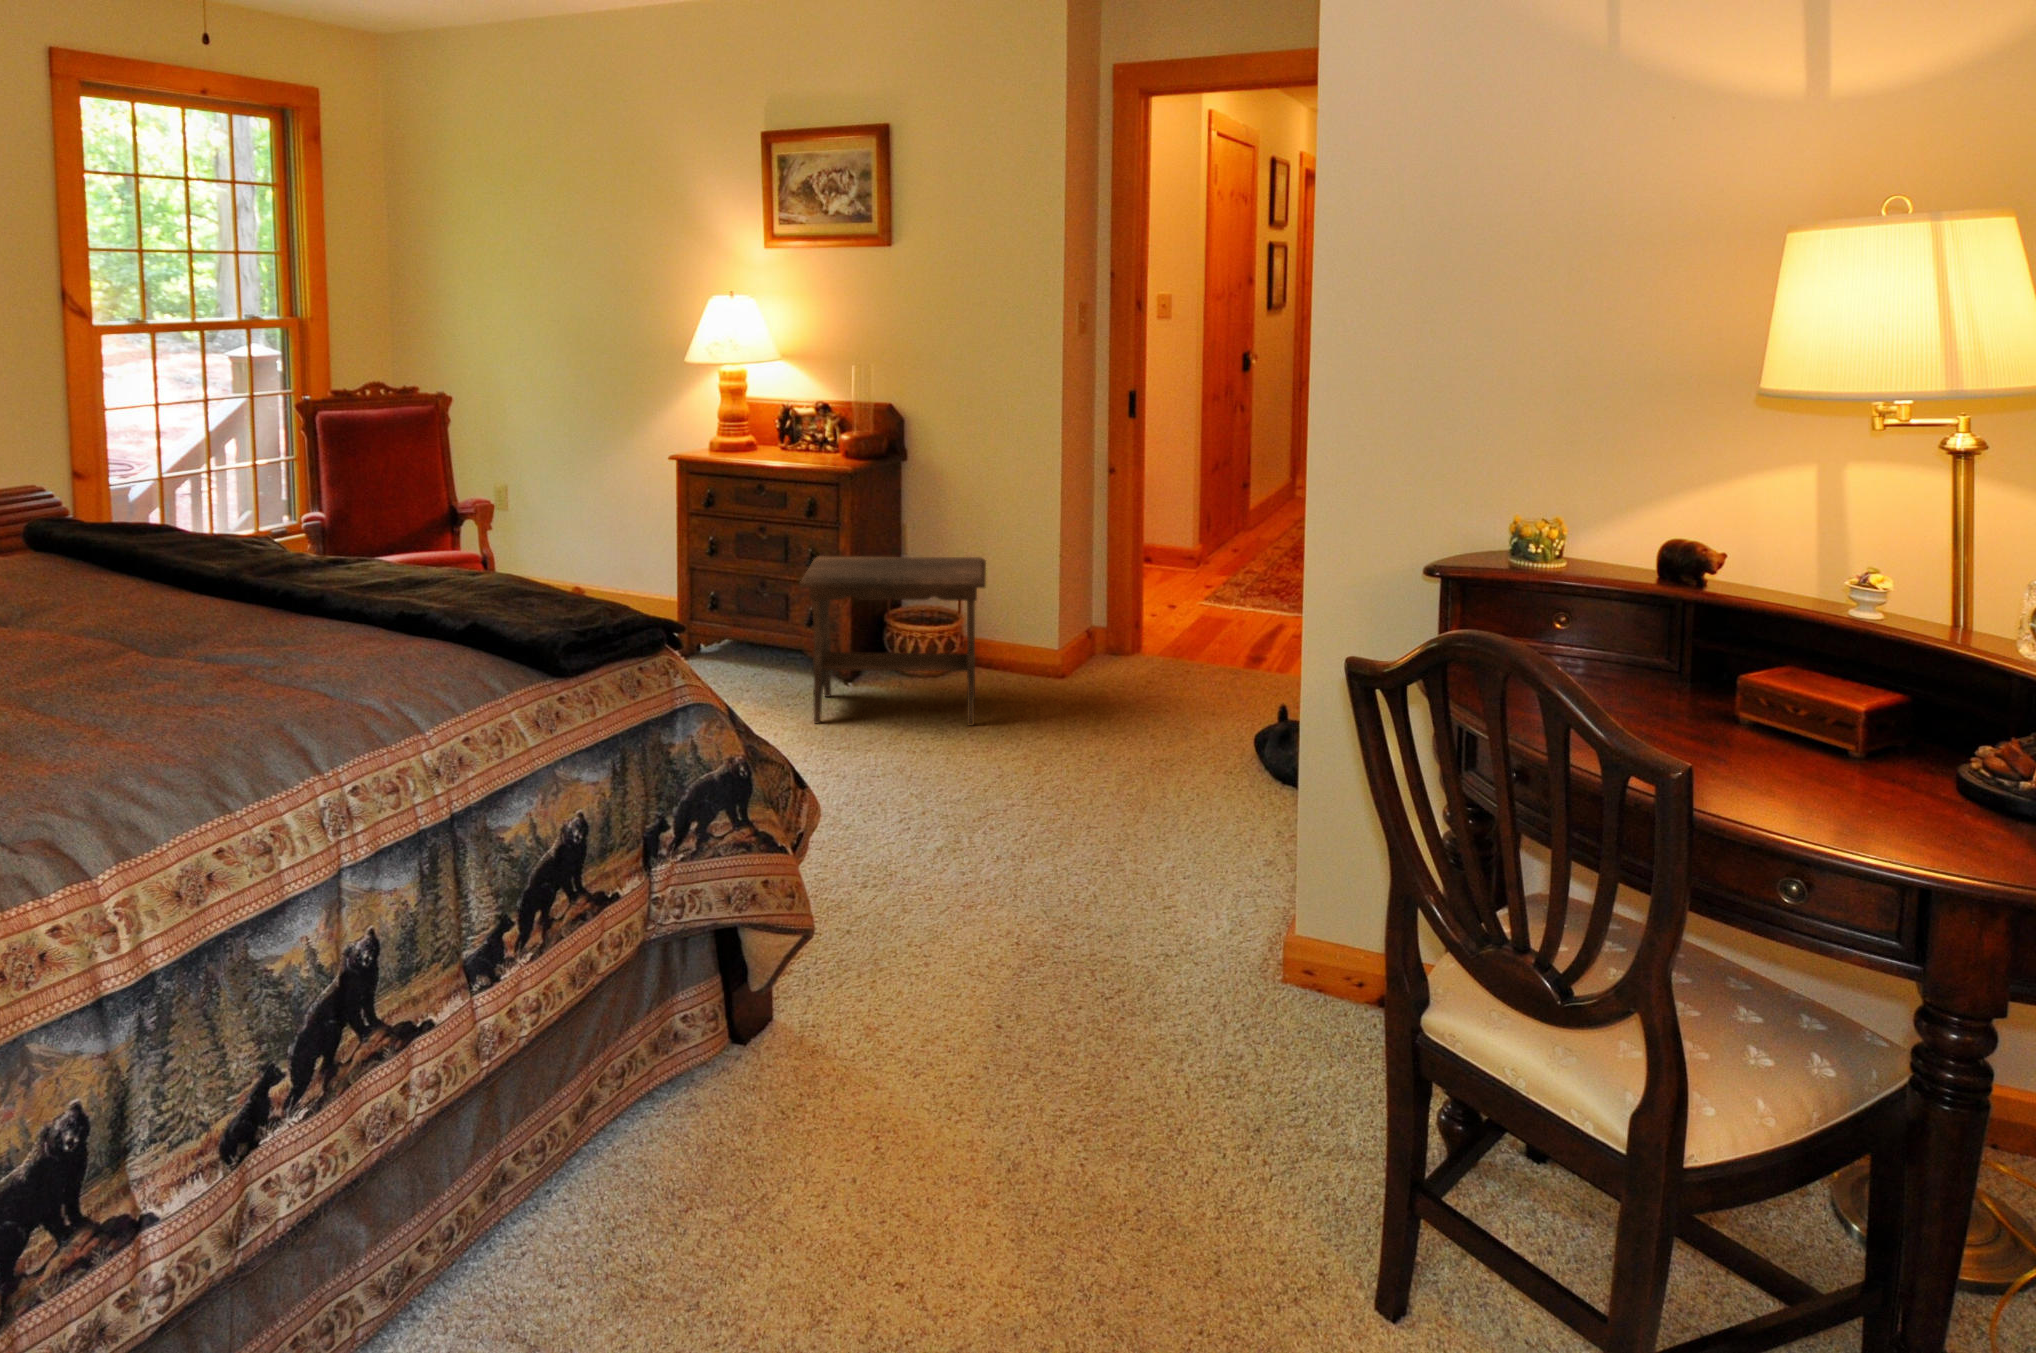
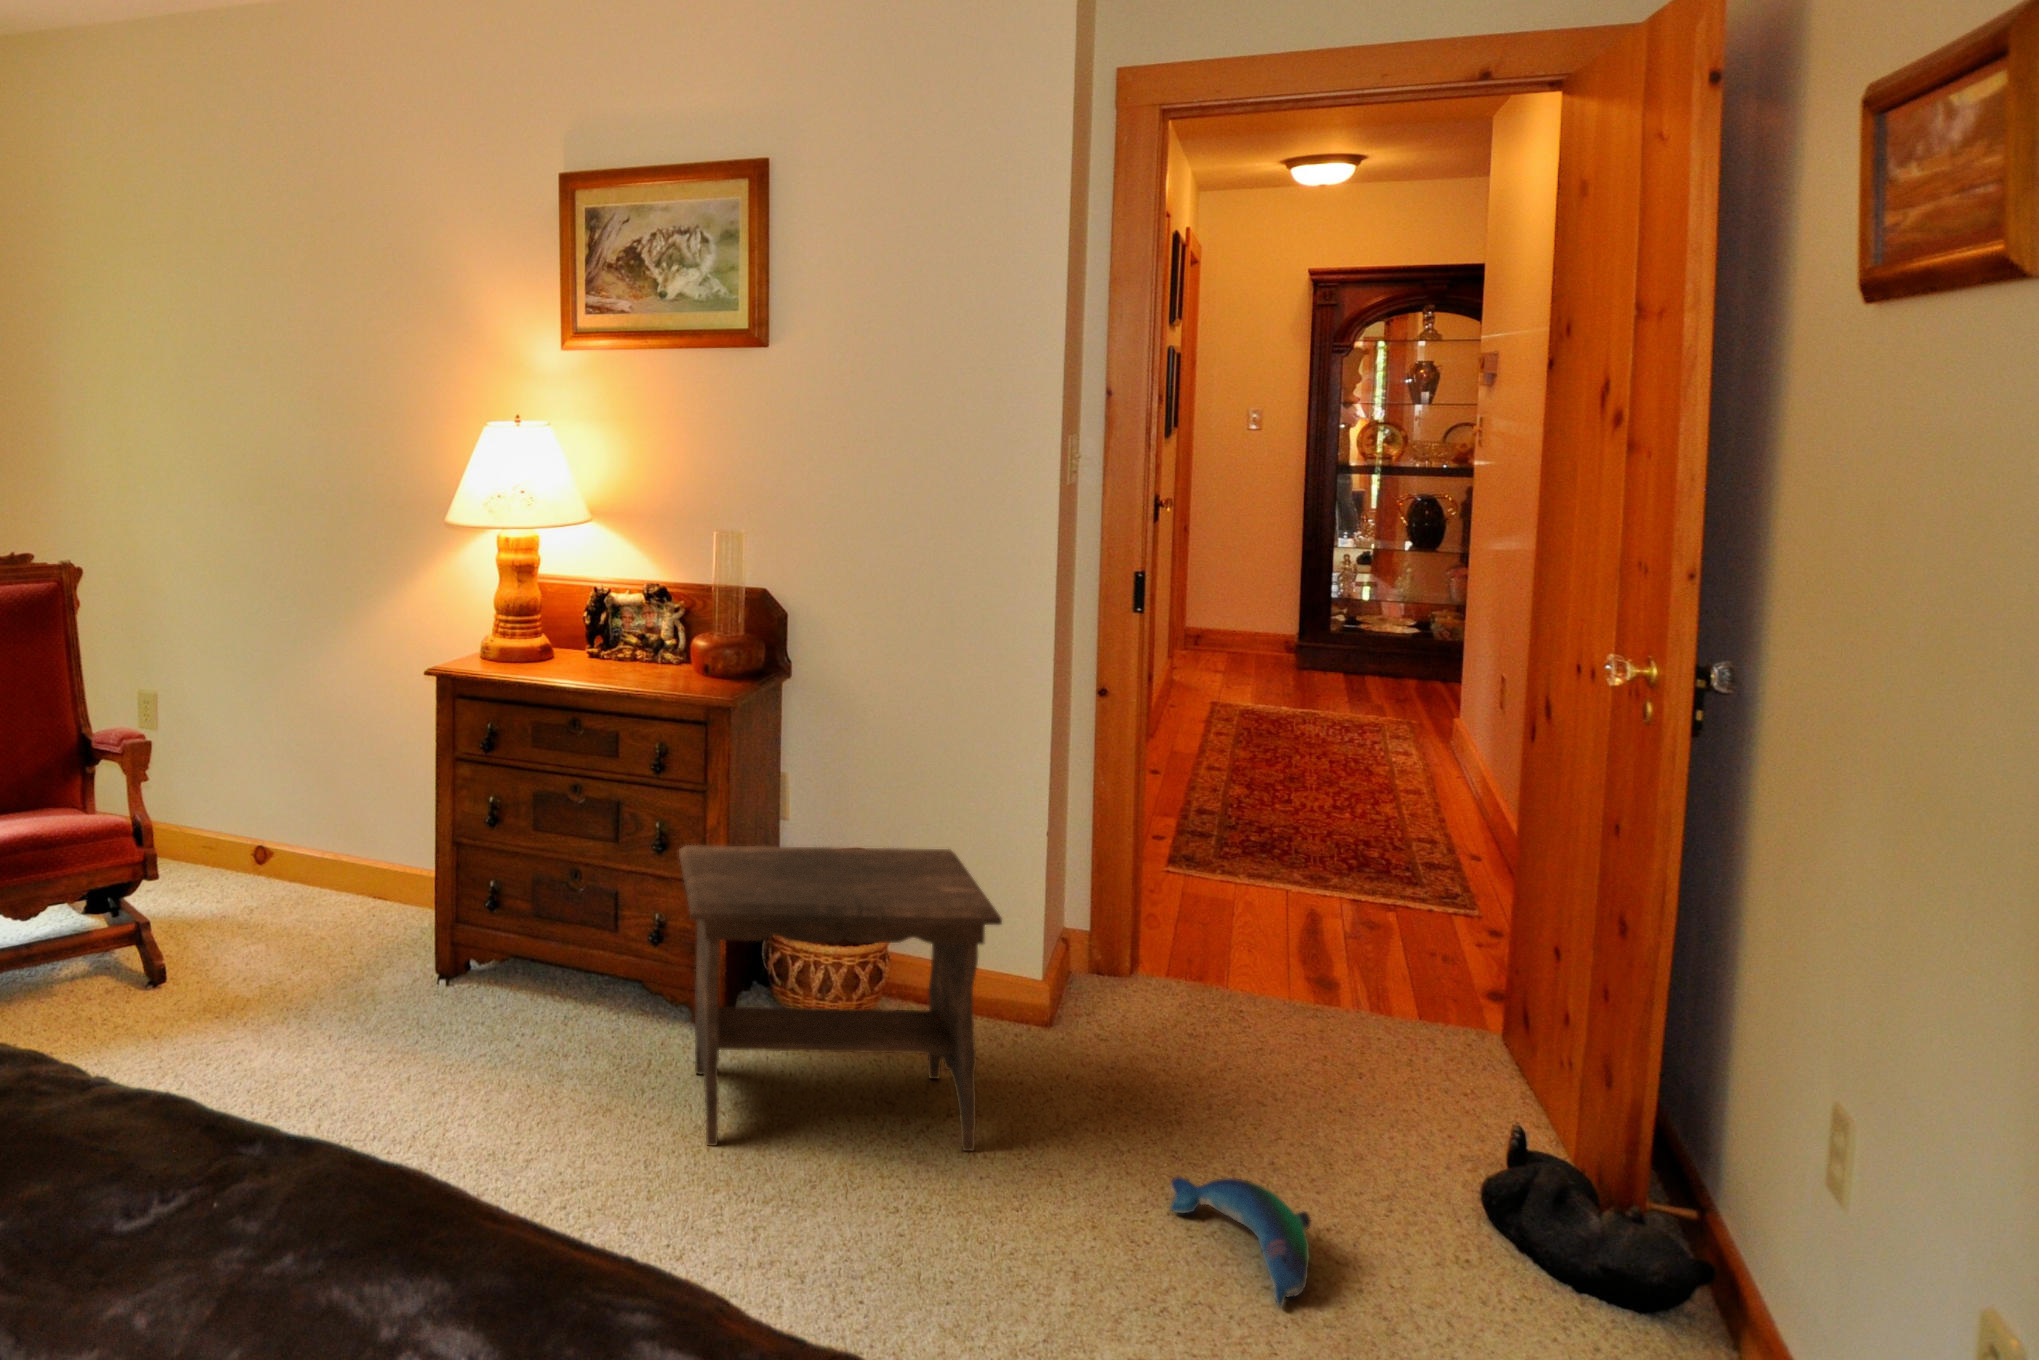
plush toy: none [1070,725,1137,778] -> present [1170,1177,1311,1307]

